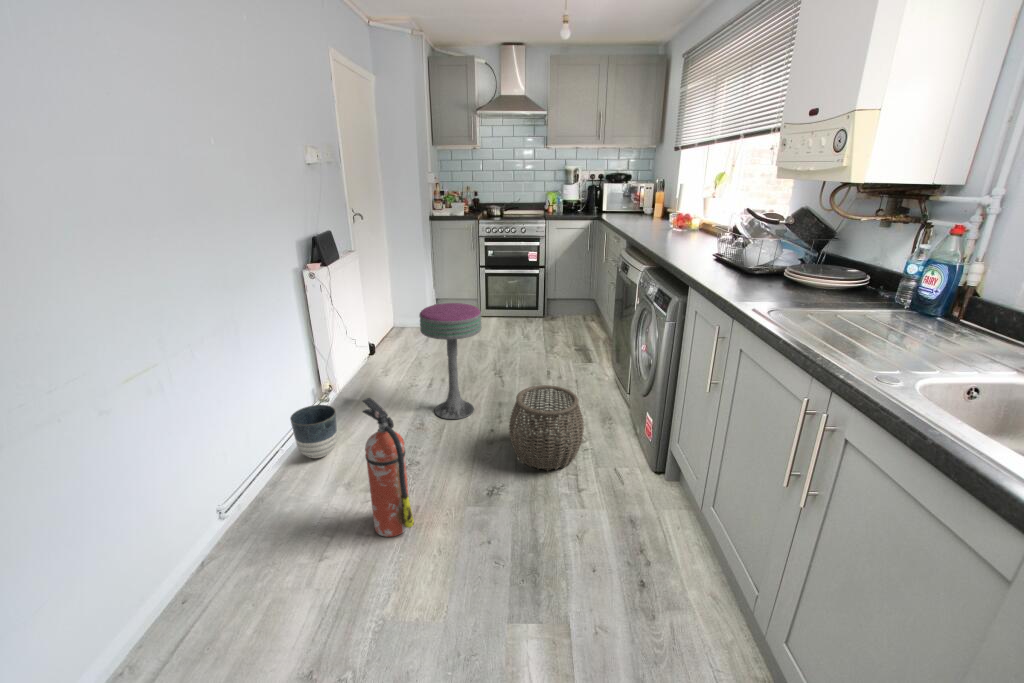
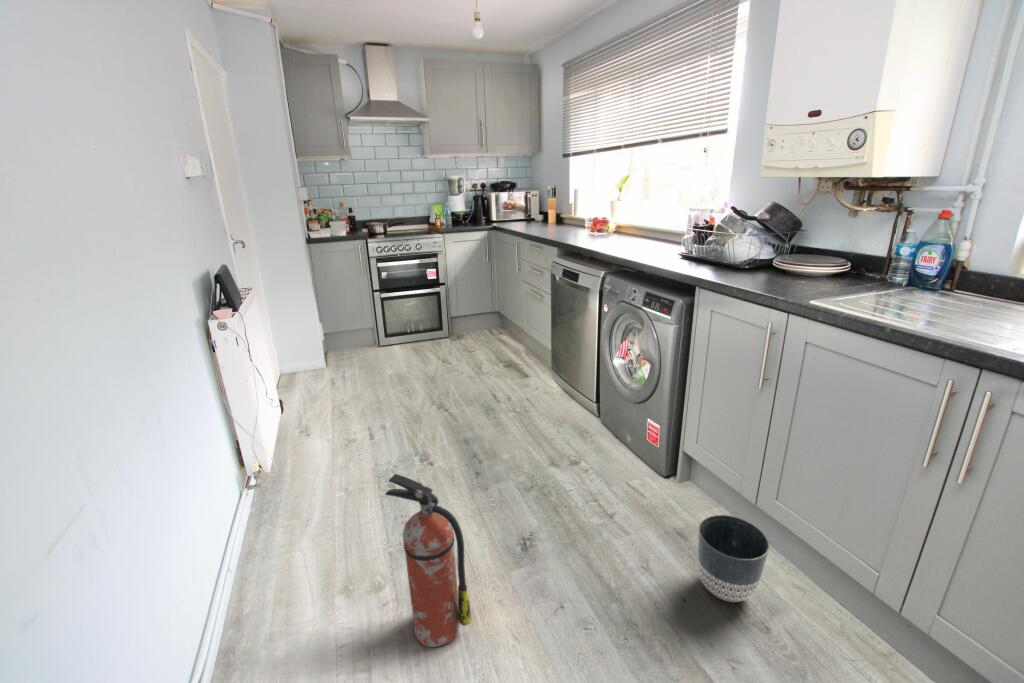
bar stool: present [419,303,482,419] -> none [371,334,446,473]
woven basket: present [509,385,584,470] -> none [511,410,594,506]
planter: present [290,405,337,458] -> present [697,515,769,602]

